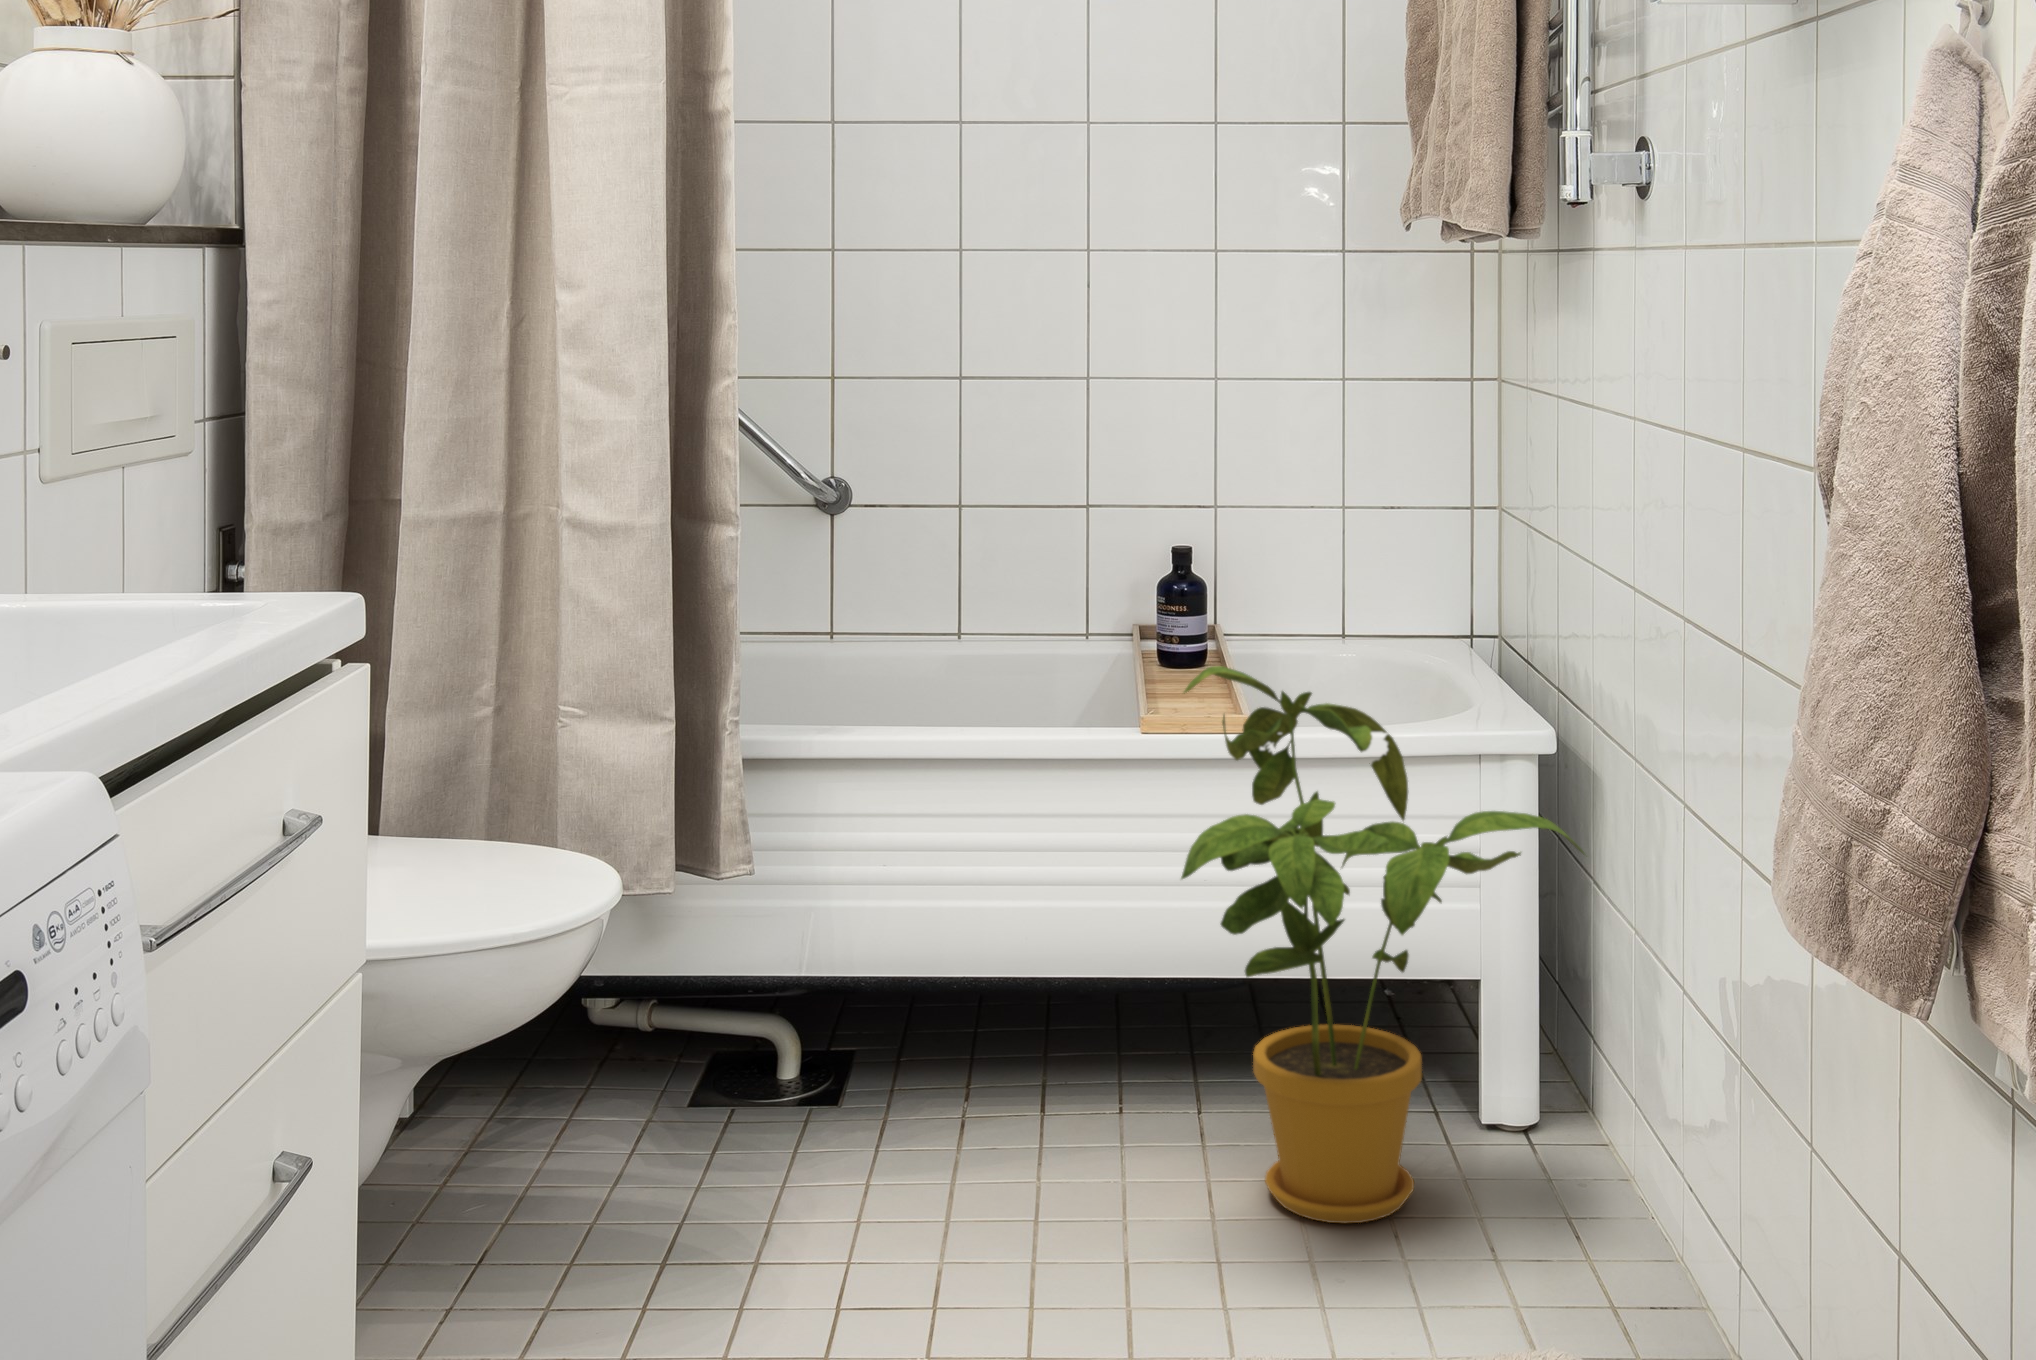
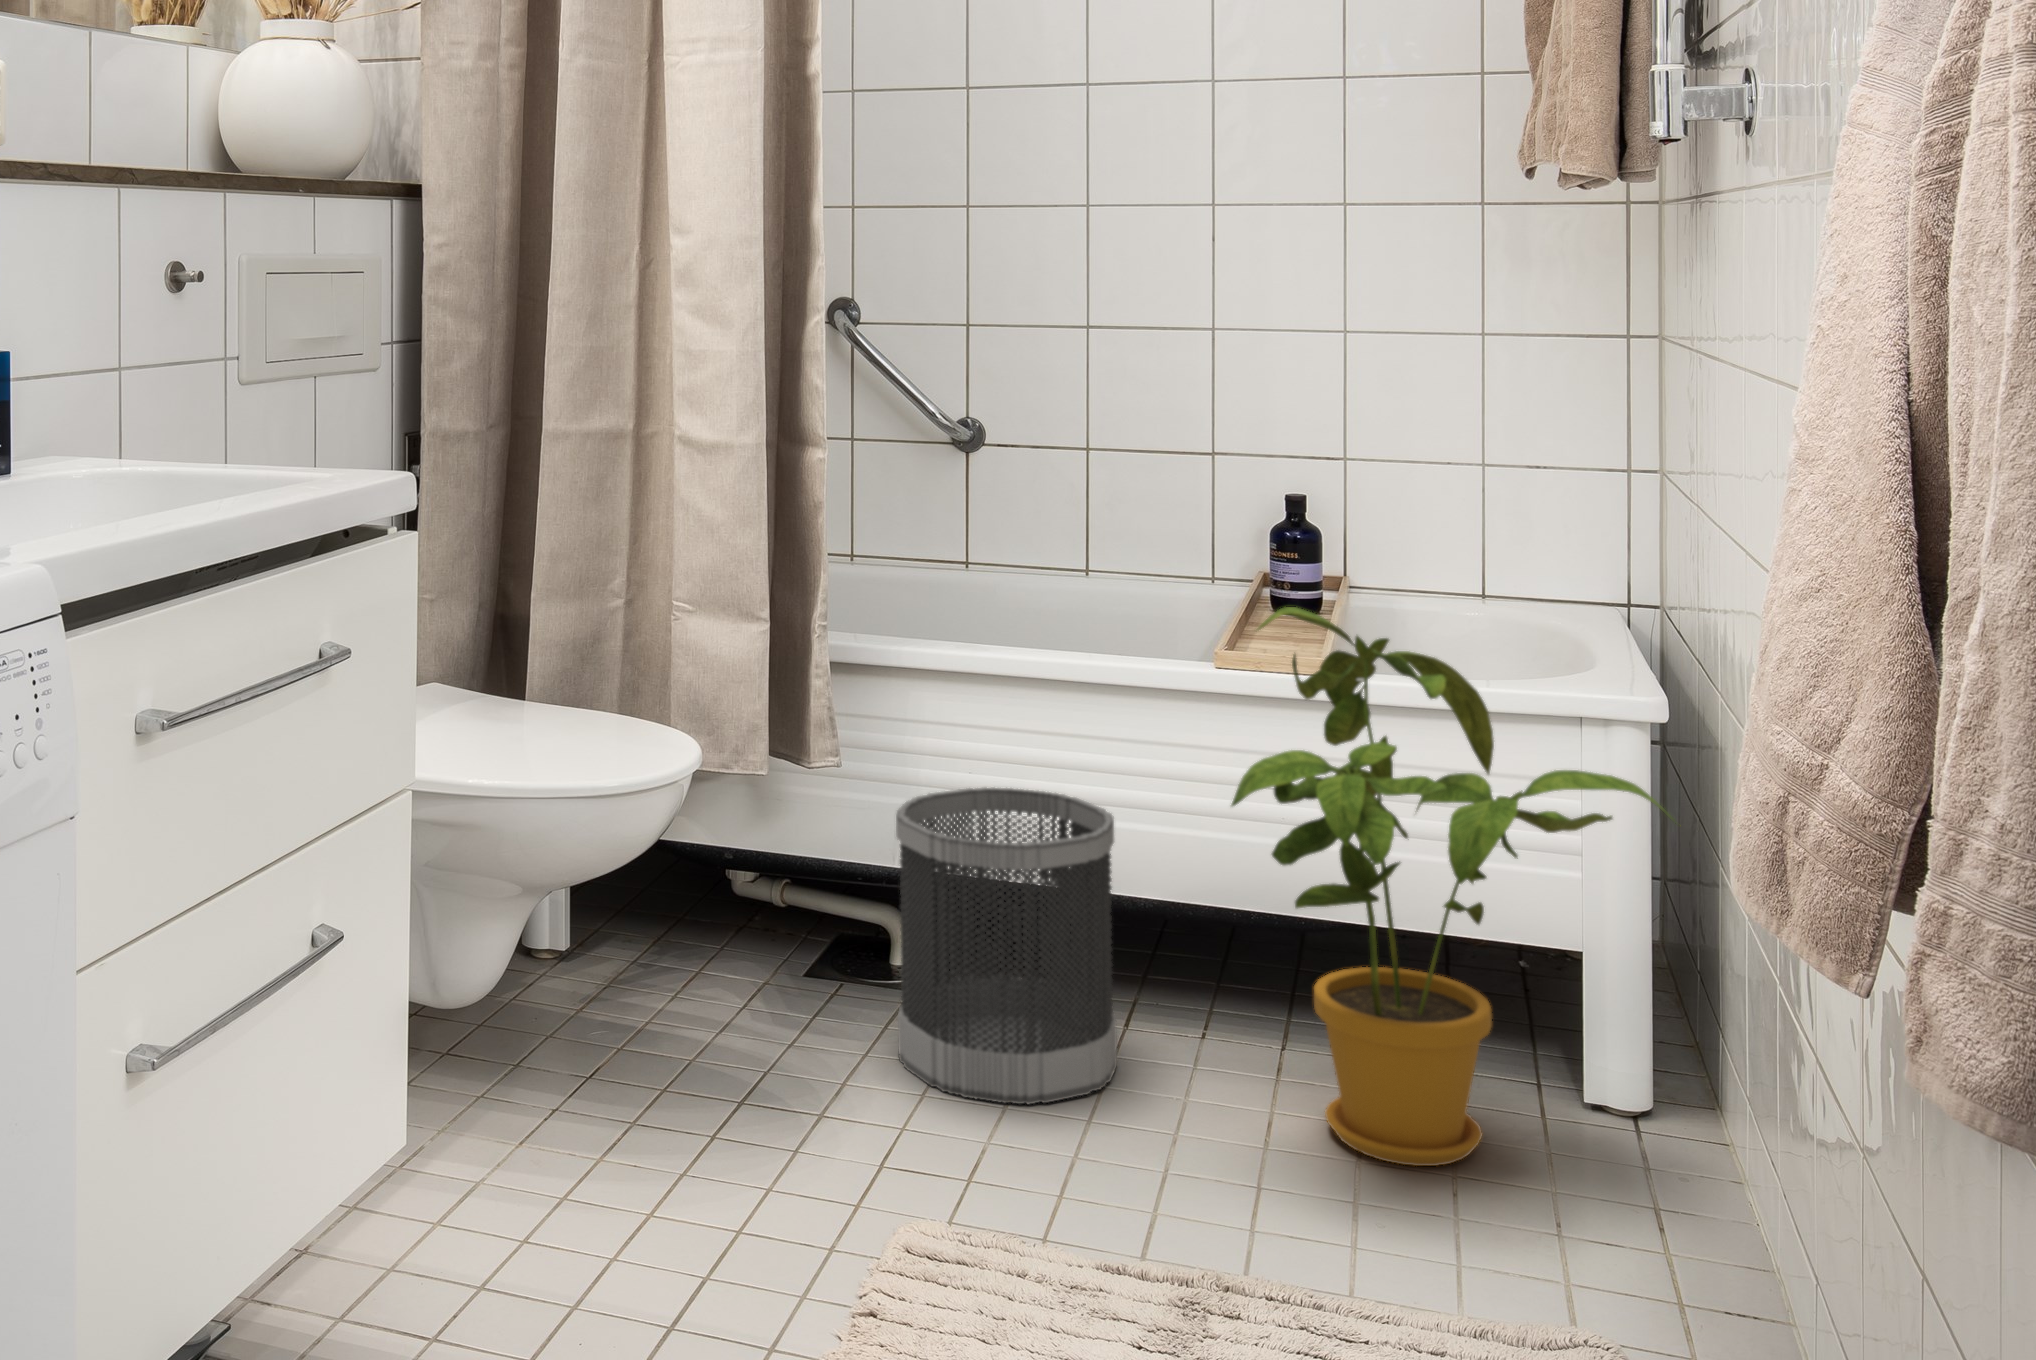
wastebasket: none [815,877,1049,1221] -> present [896,787,1117,1104]

